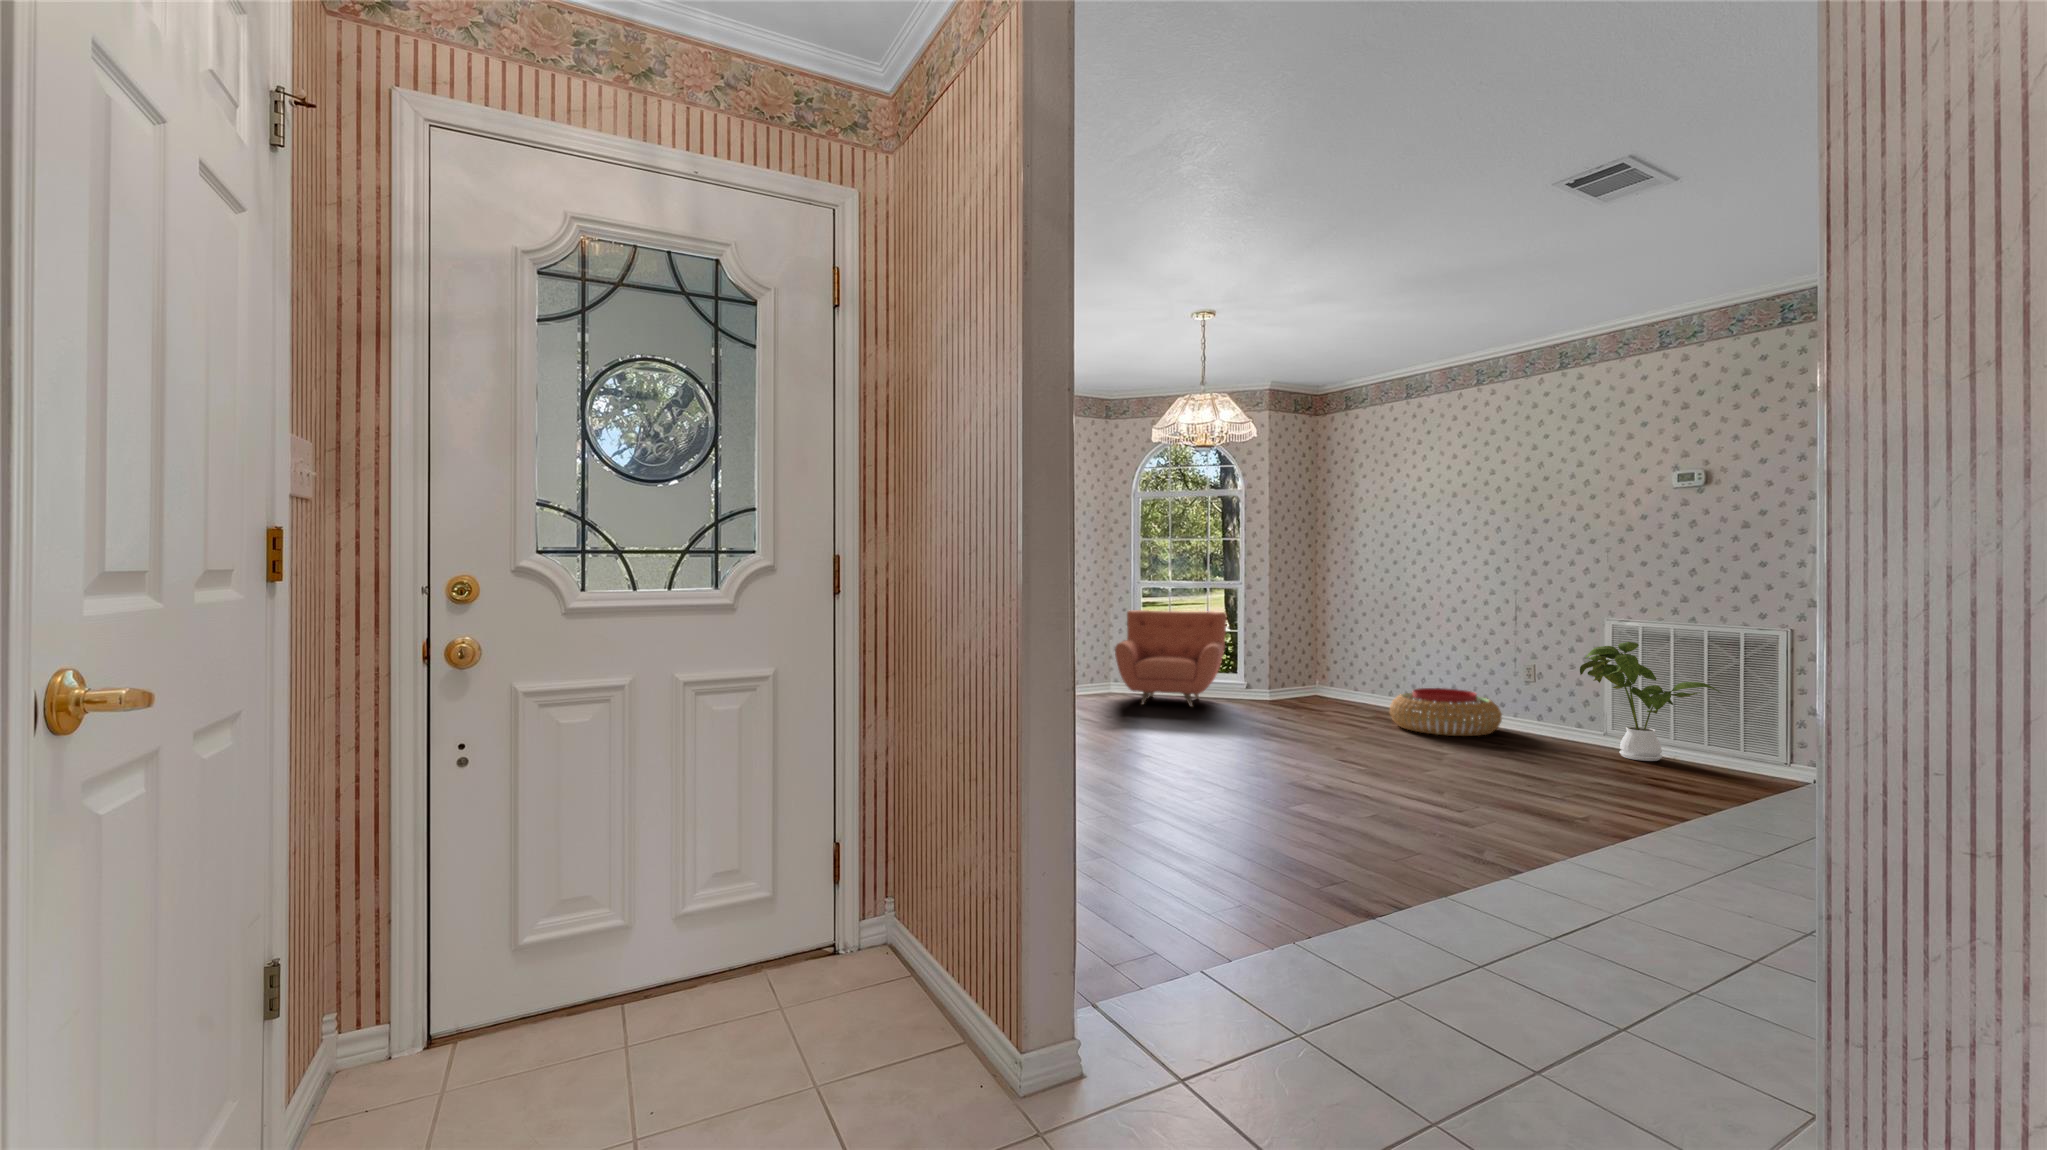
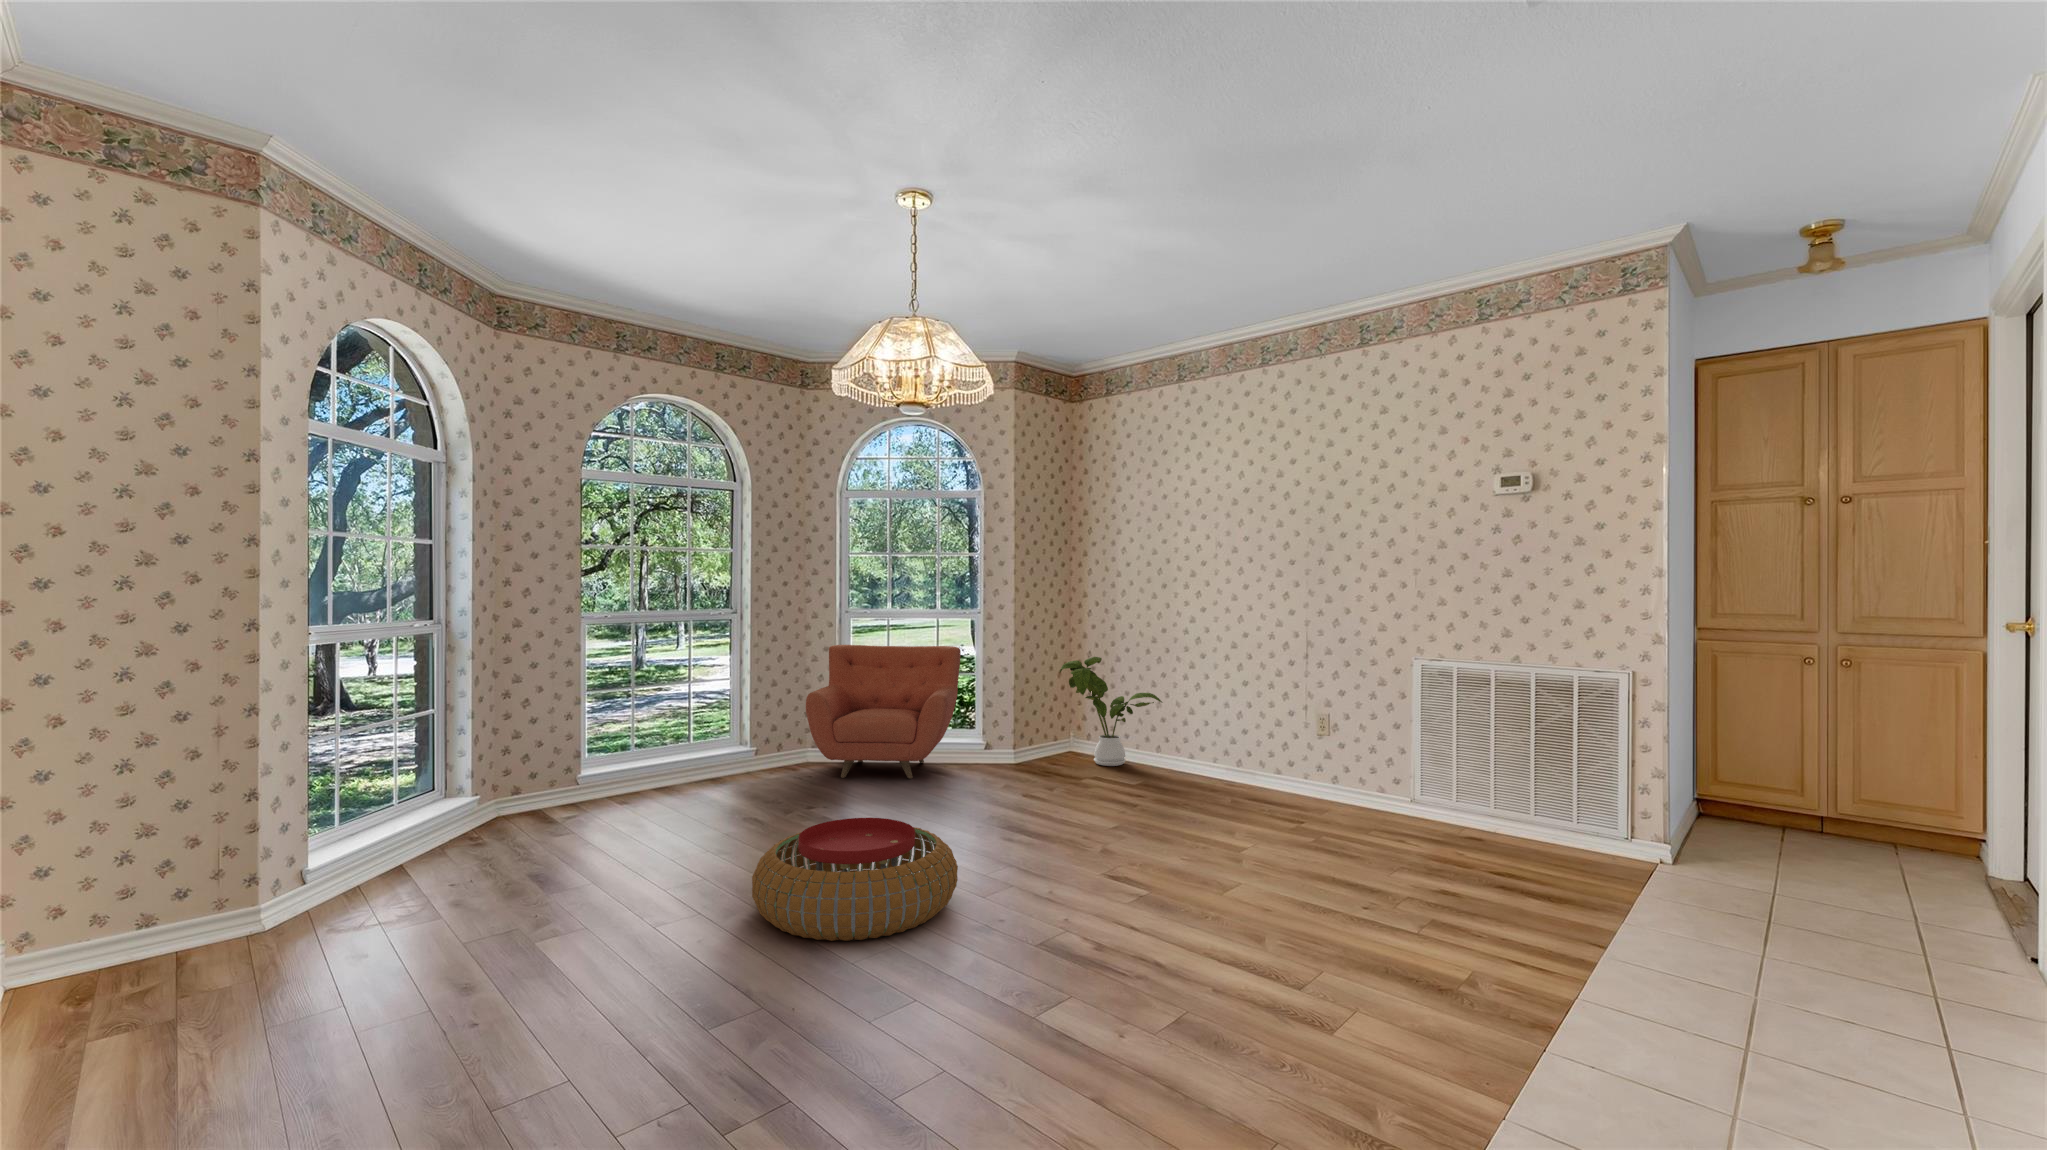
house plant: present [1580,642,1720,761] -> present [1060,657,1162,766]
pouf: present [1390,688,1502,736] -> present [752,818,958,941]

